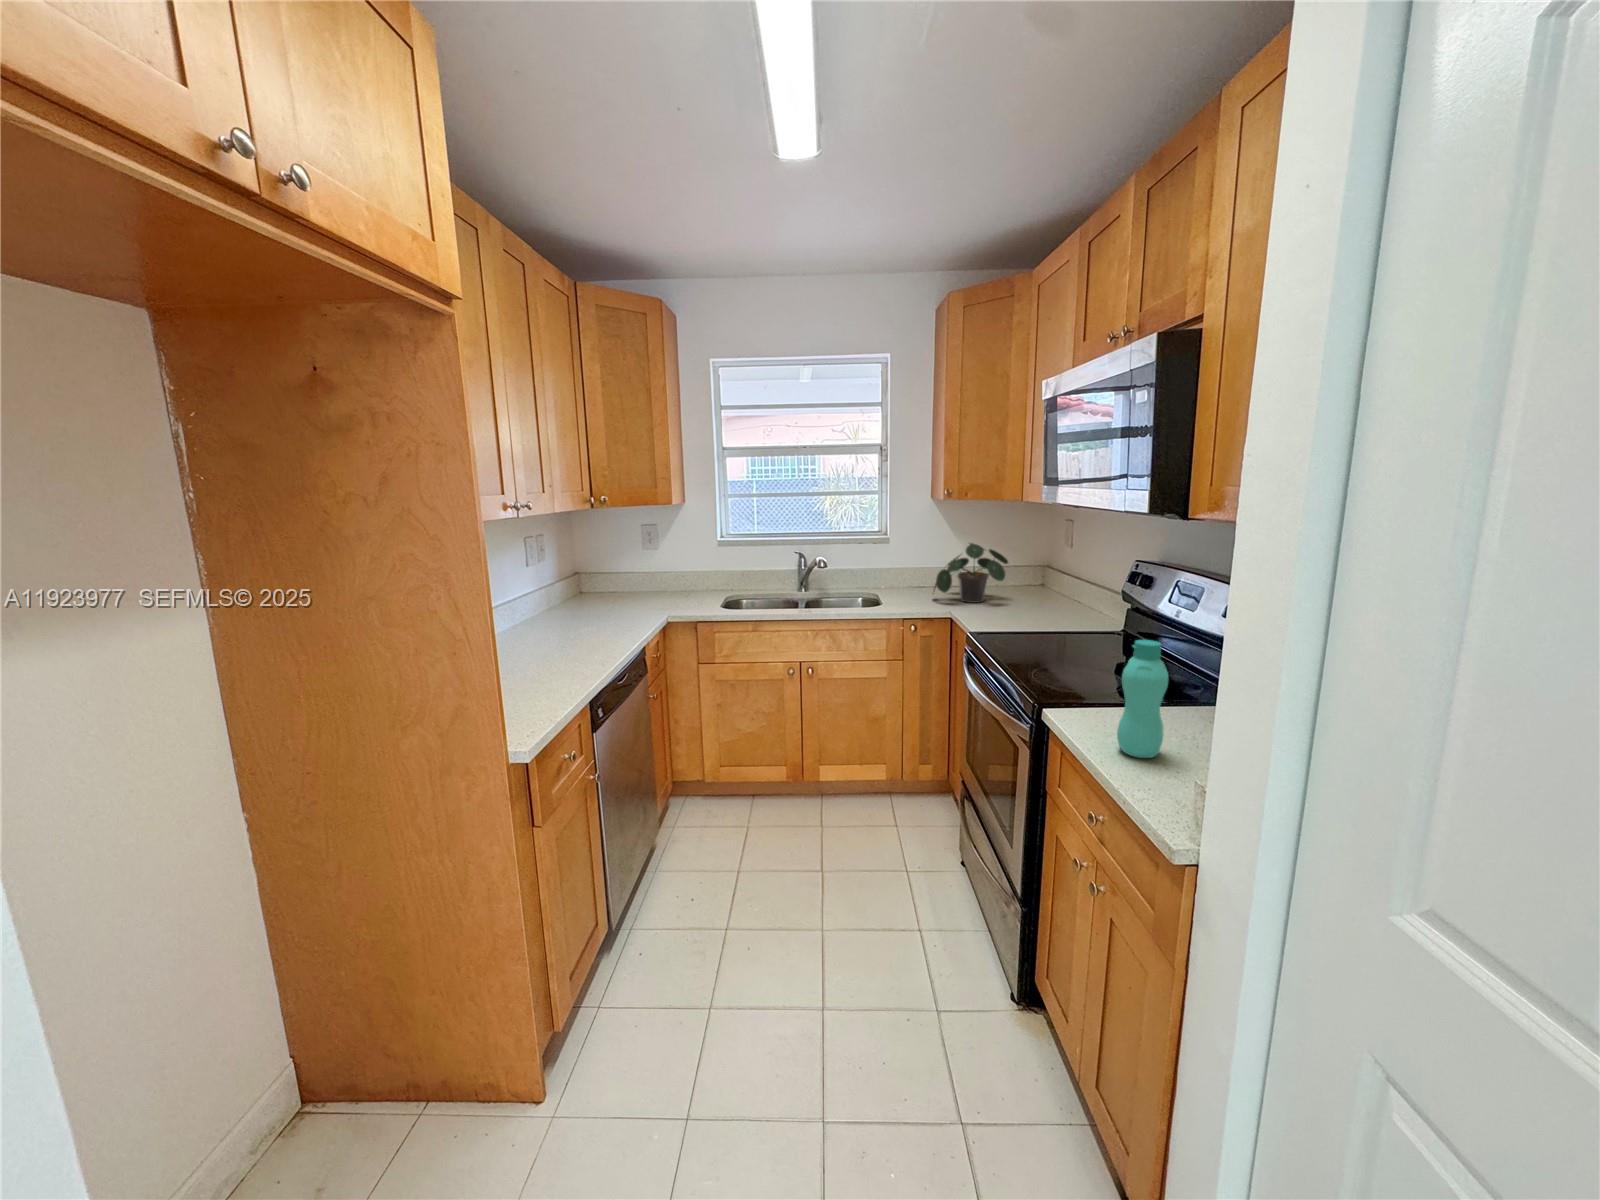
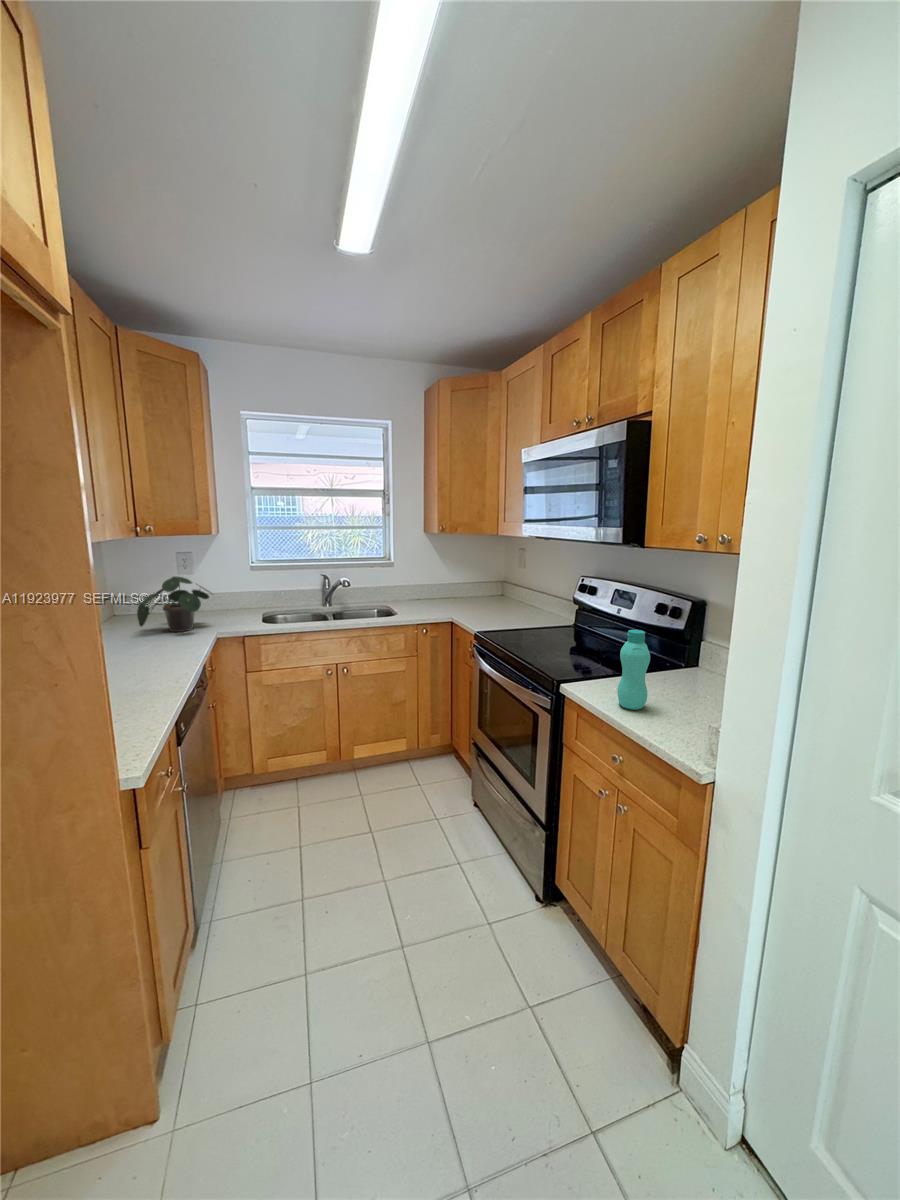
potted plant: present [933,543,1008,603] -> present [137,577,210,632]

